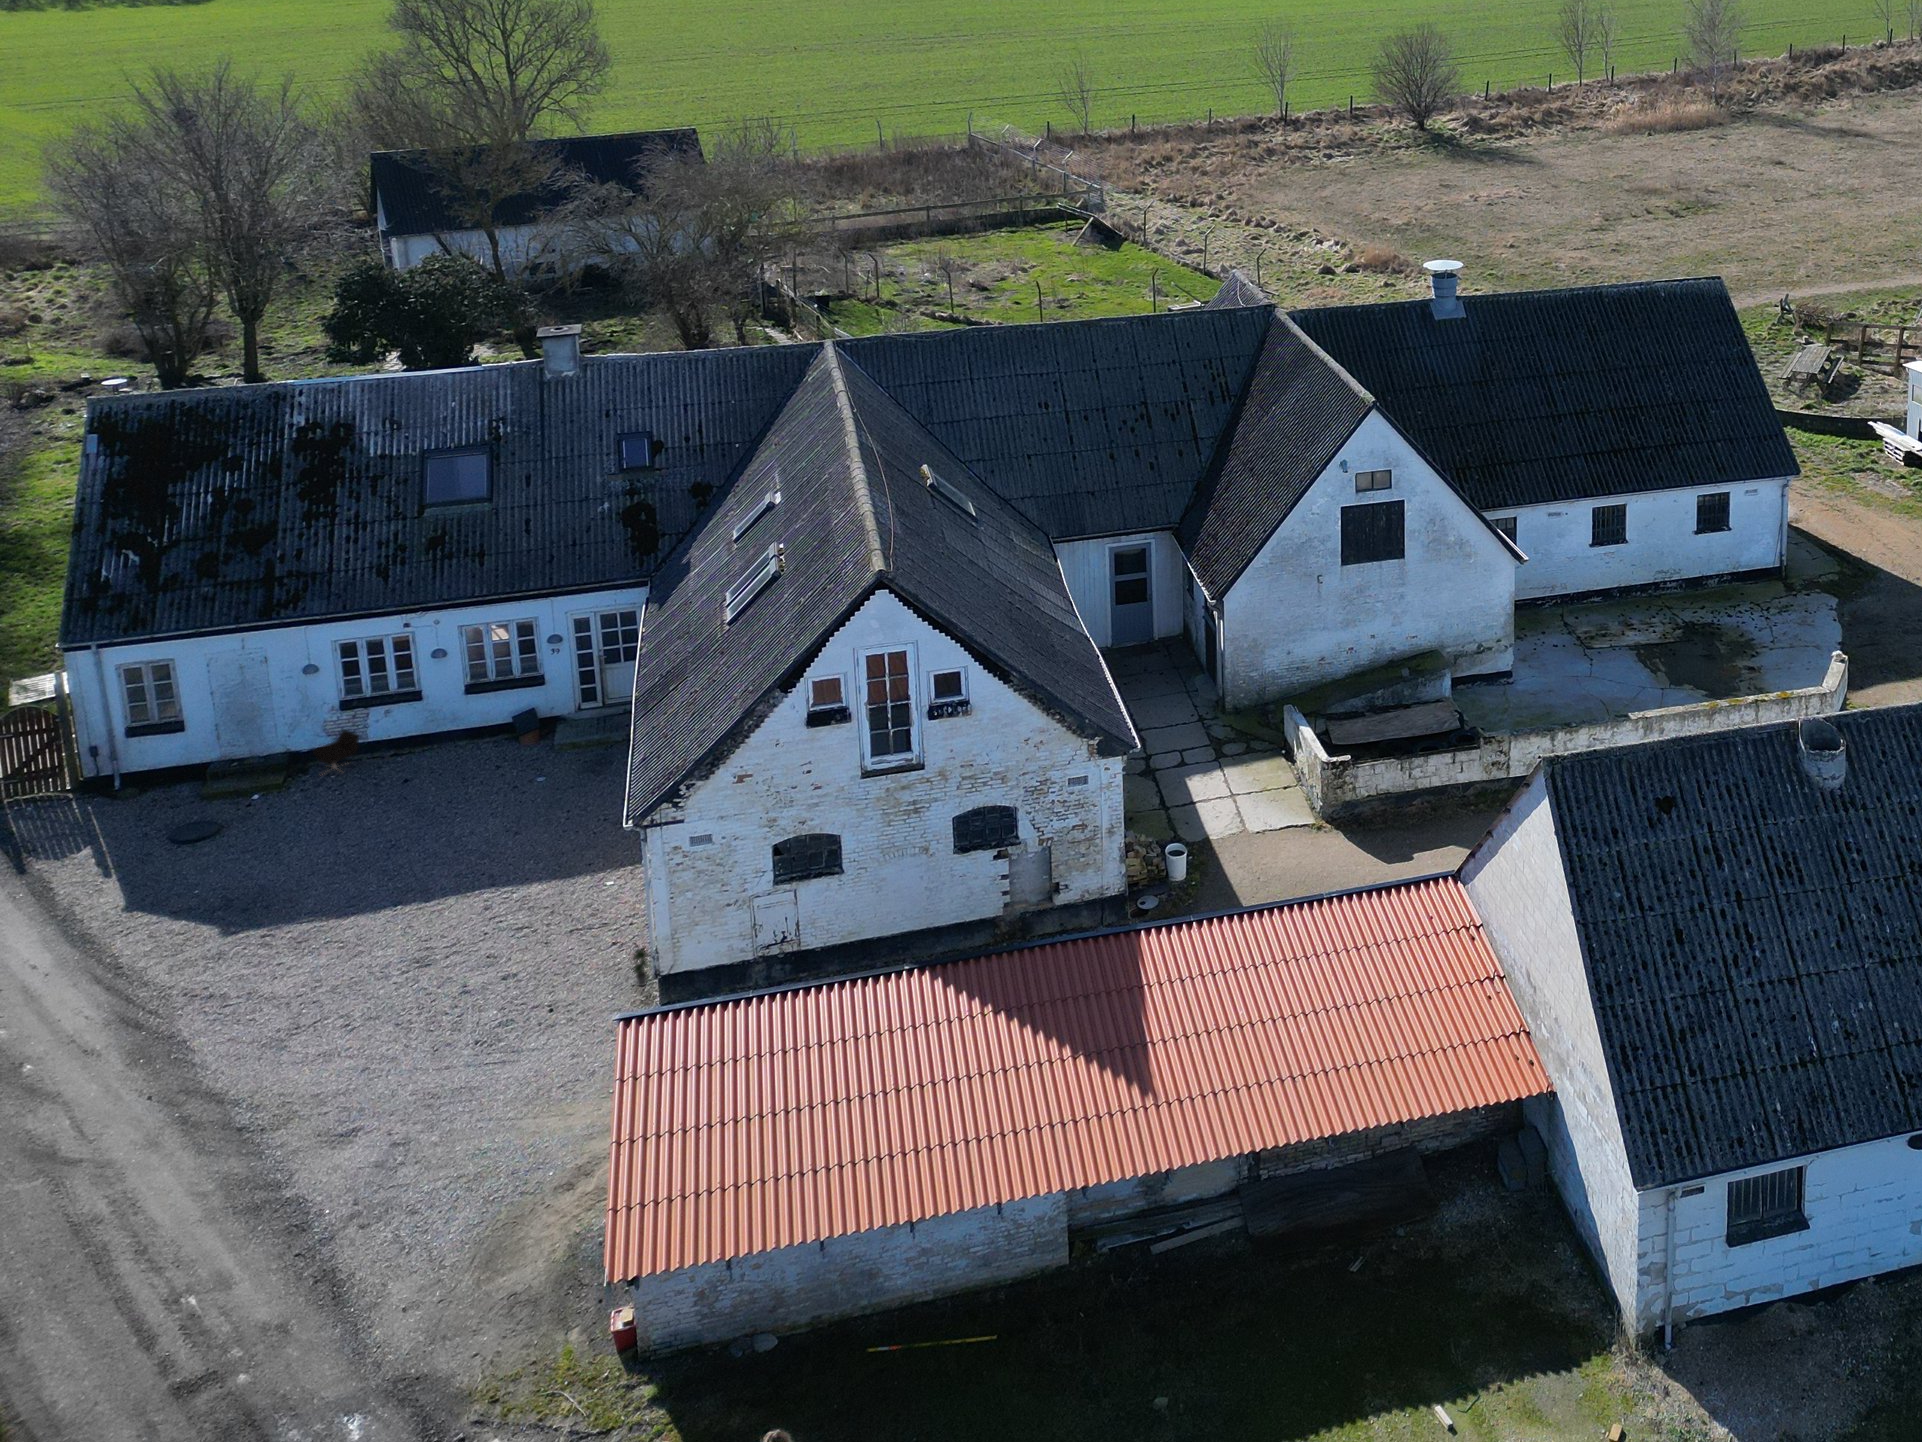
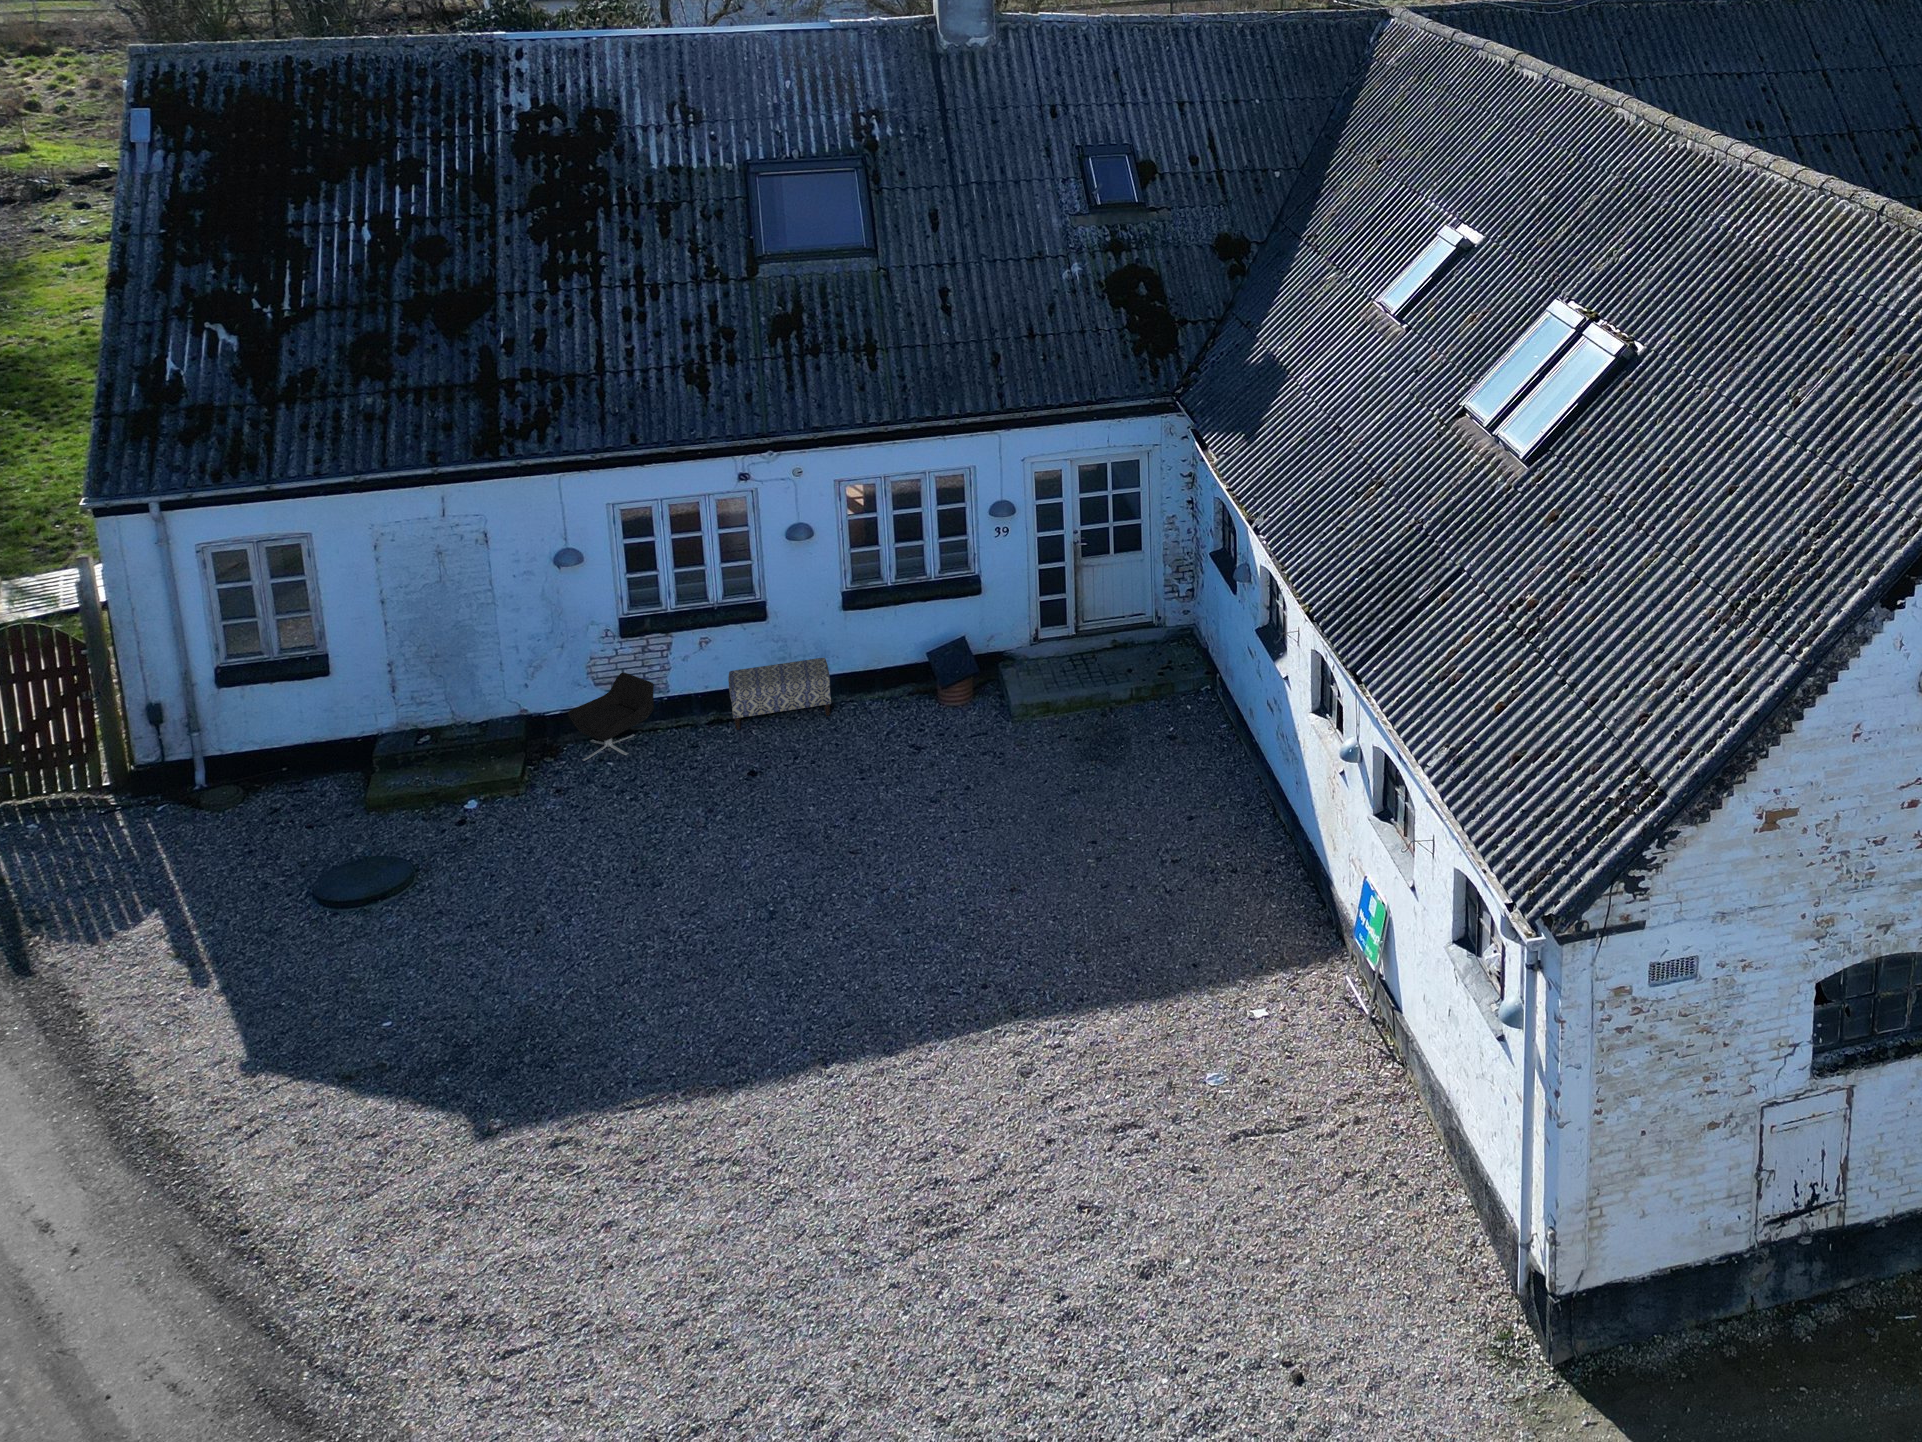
bench: none [401,720,461,759] -> present [728,658,831,730]
potted plant: present [631,948,649,986] -> none [1437,1197,1499,1299]

